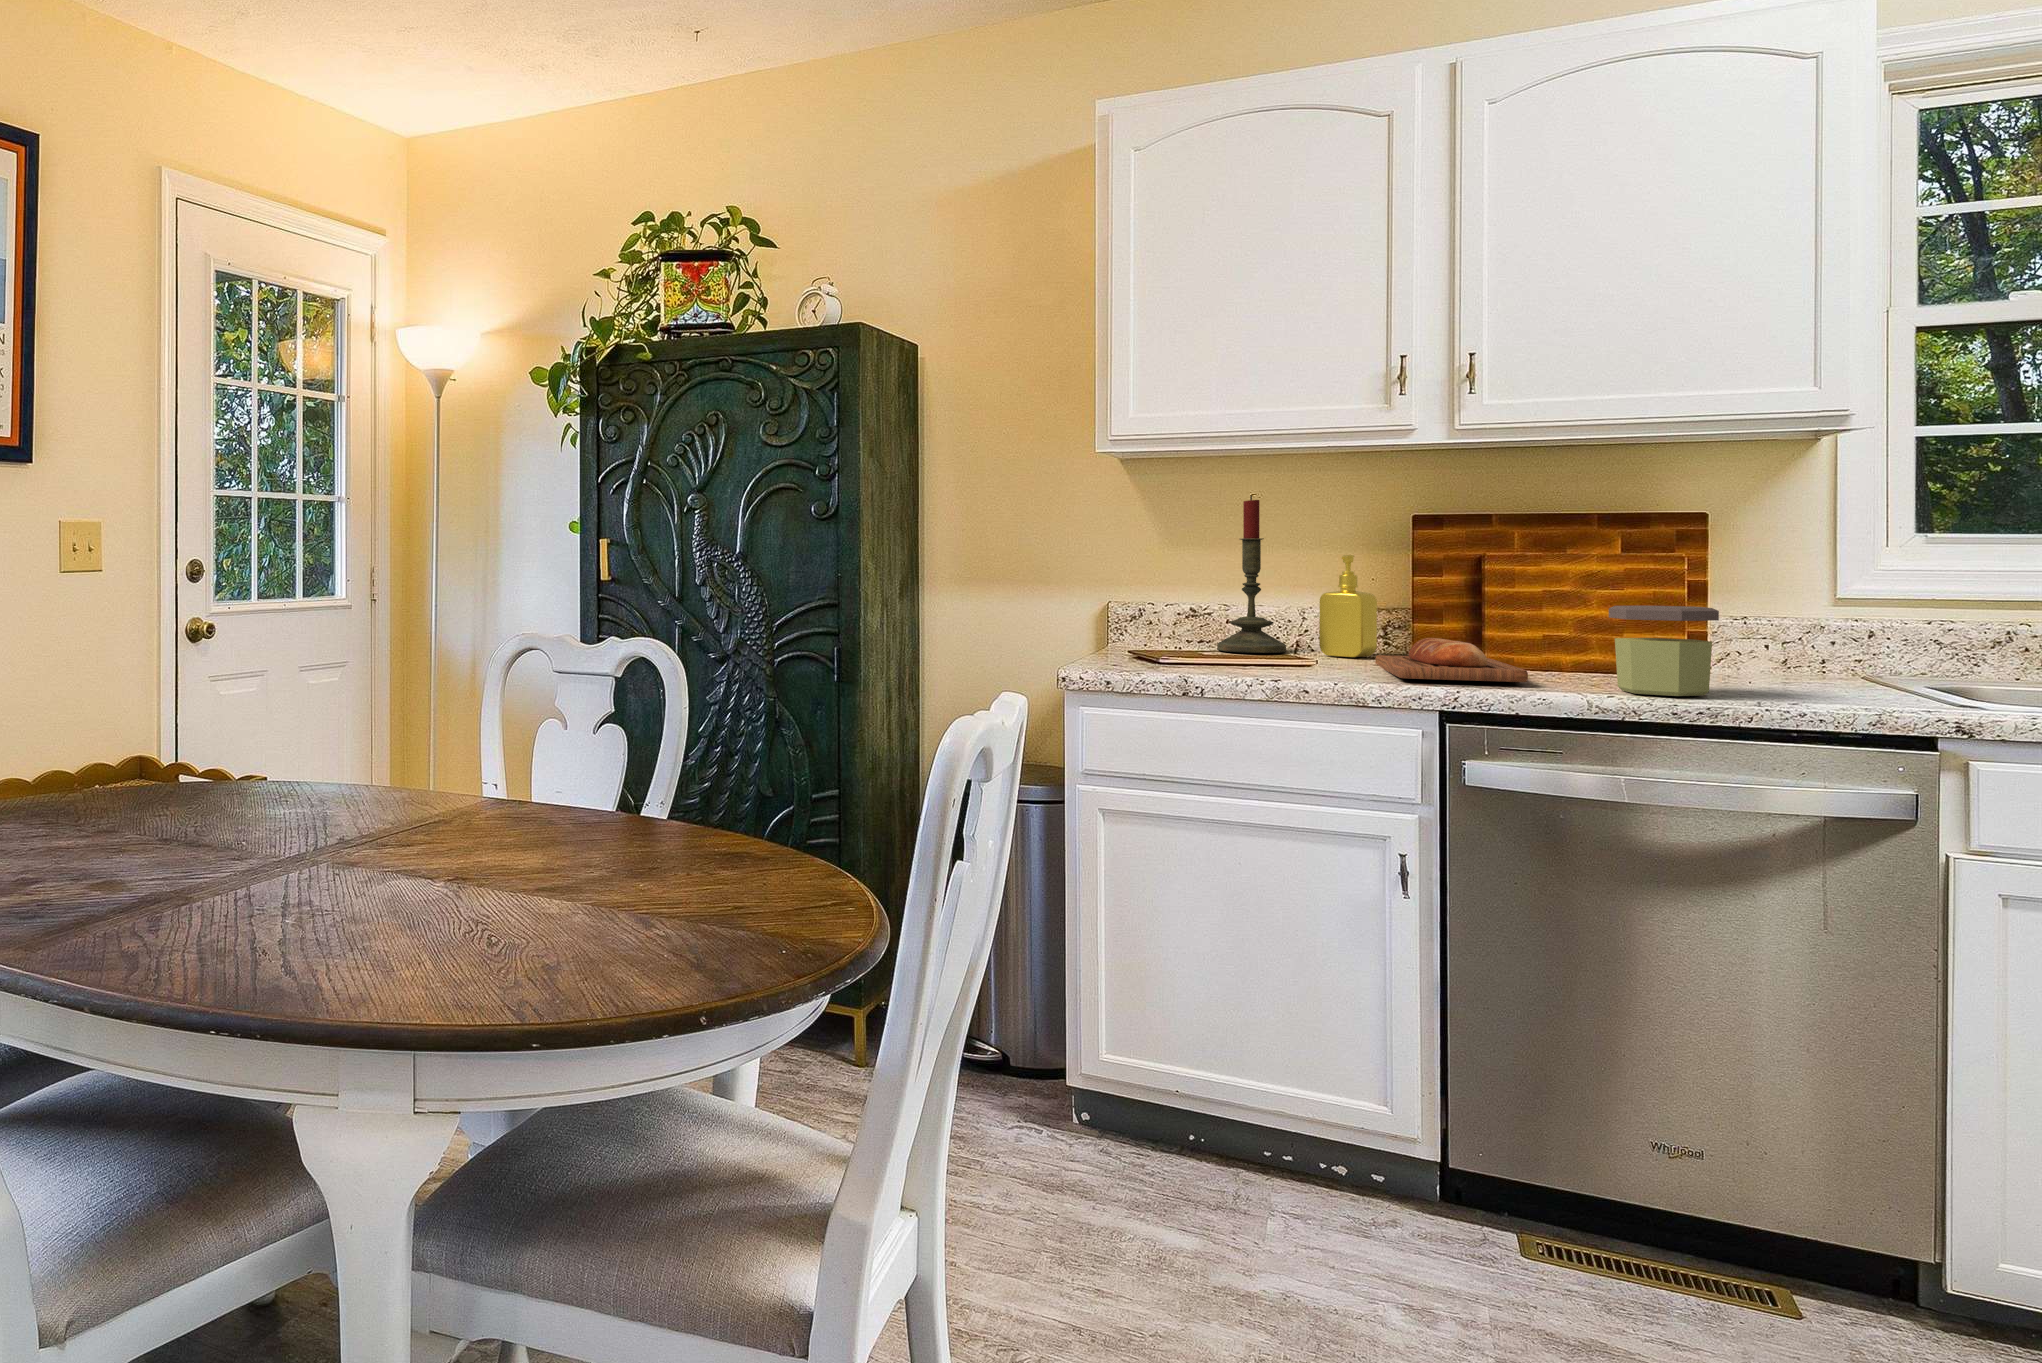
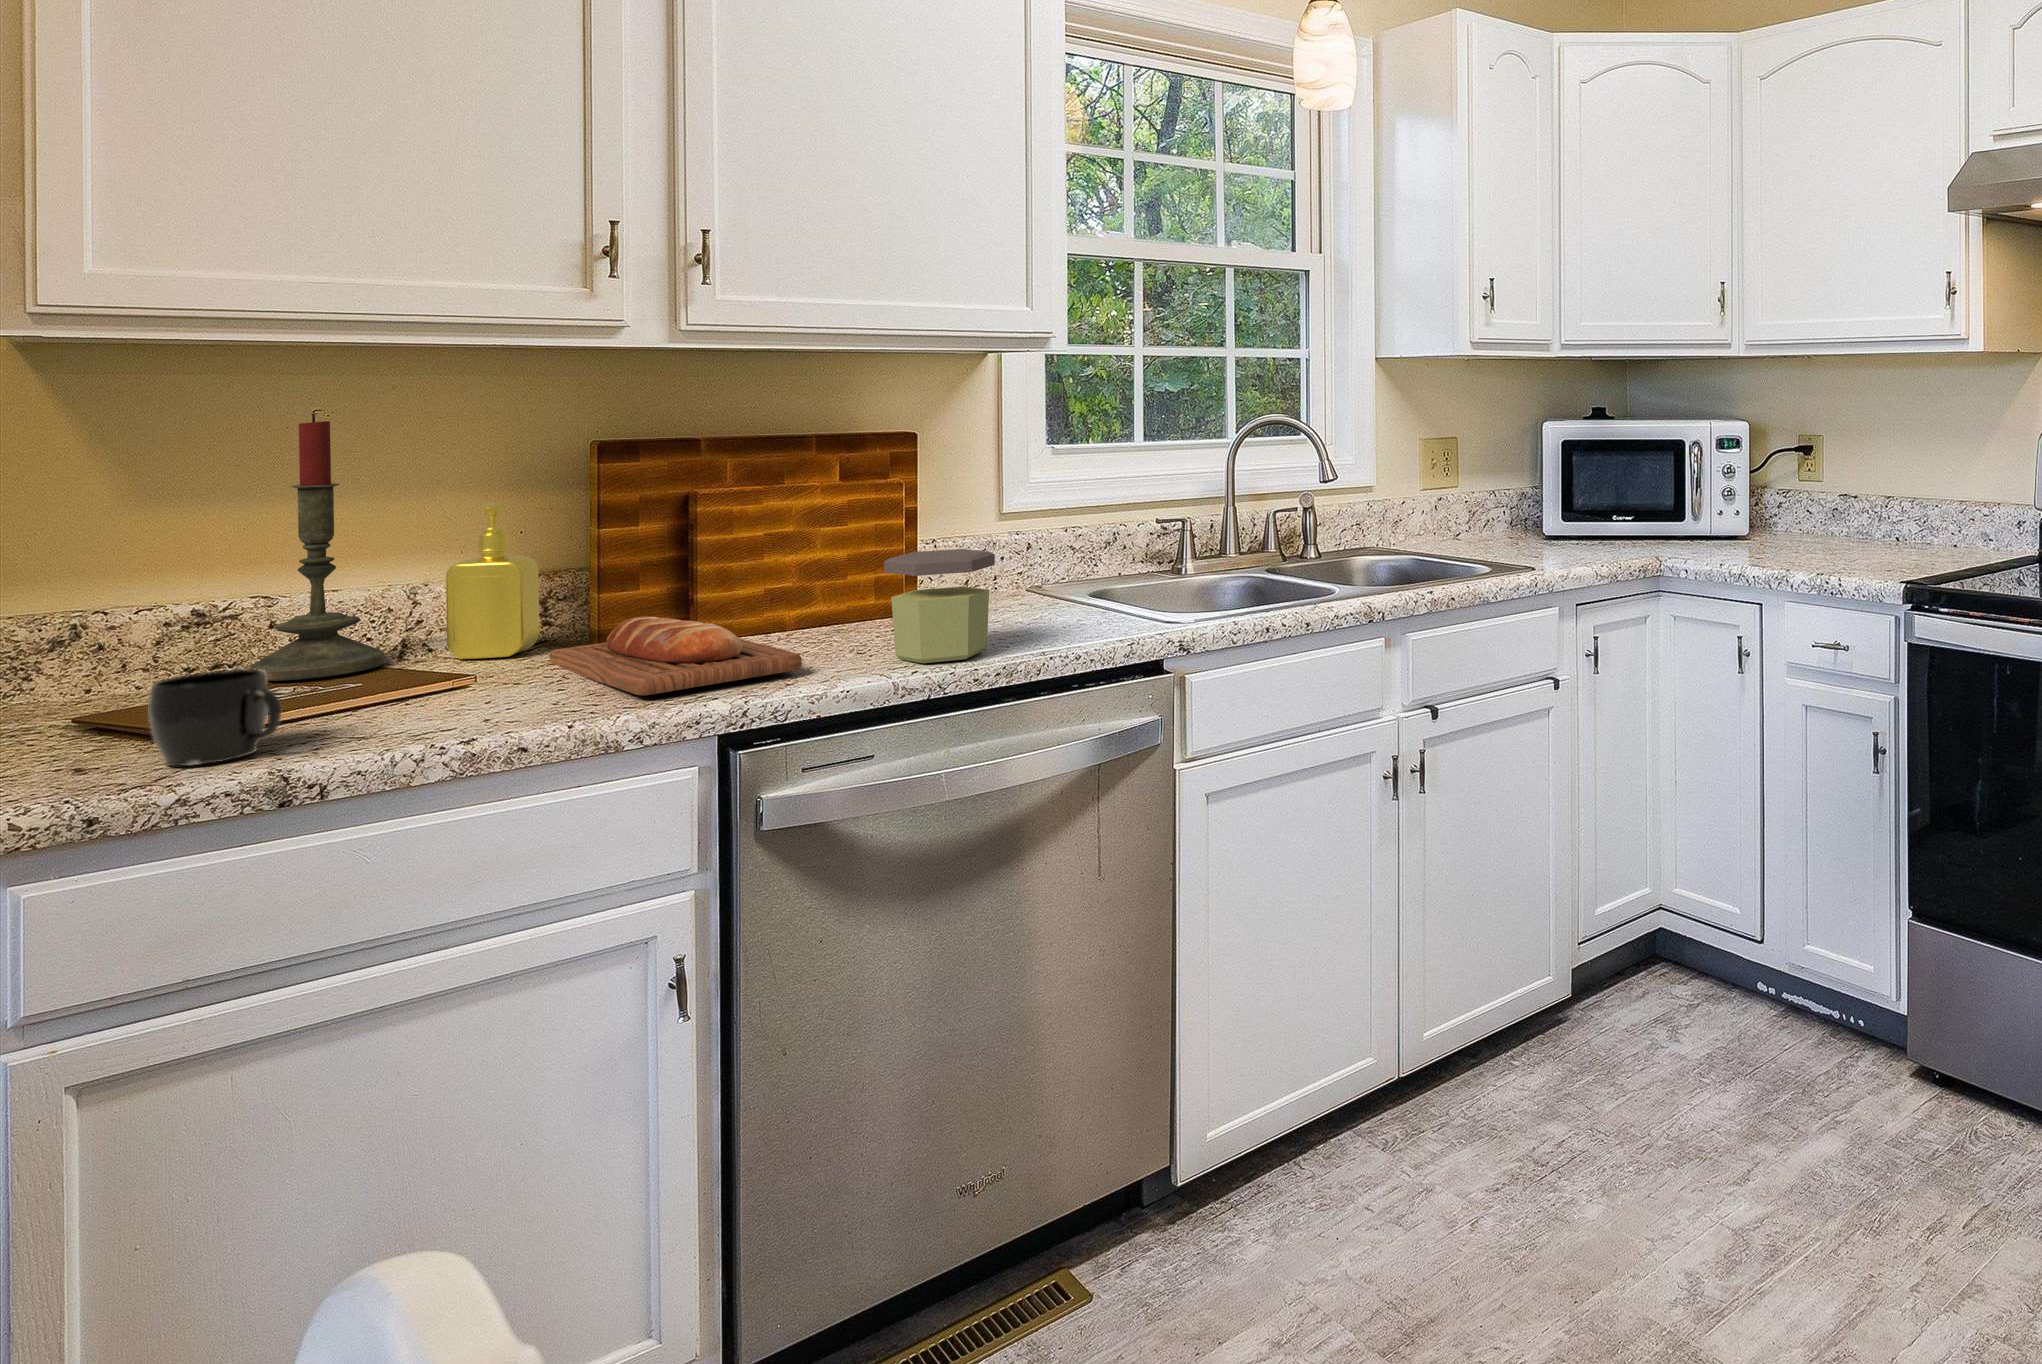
mug: none [1148,626,1200,671] -> present [149,669,281,766]

